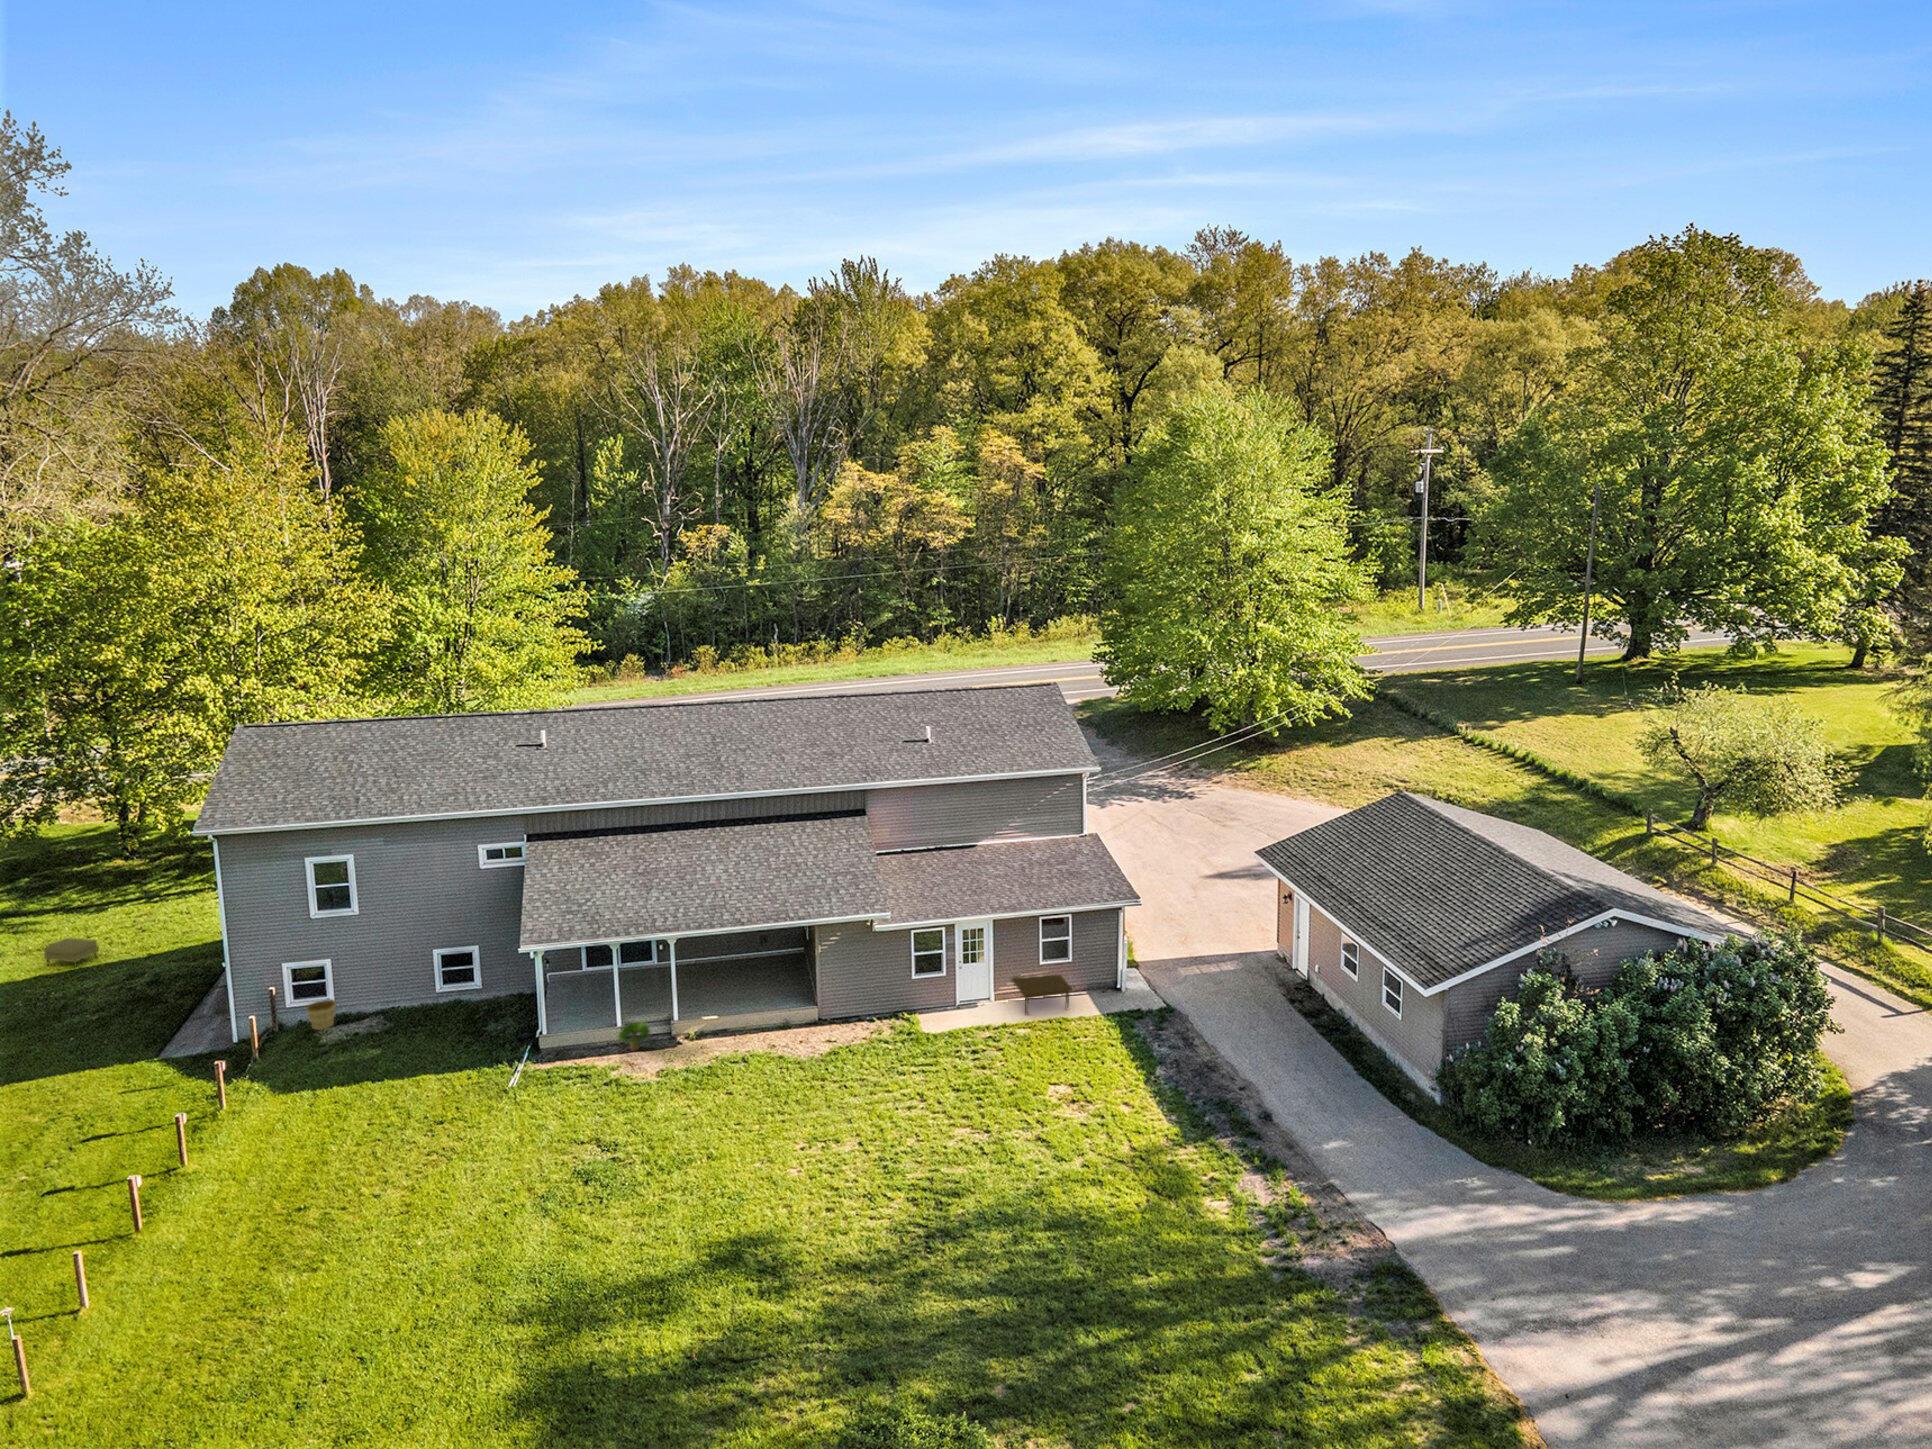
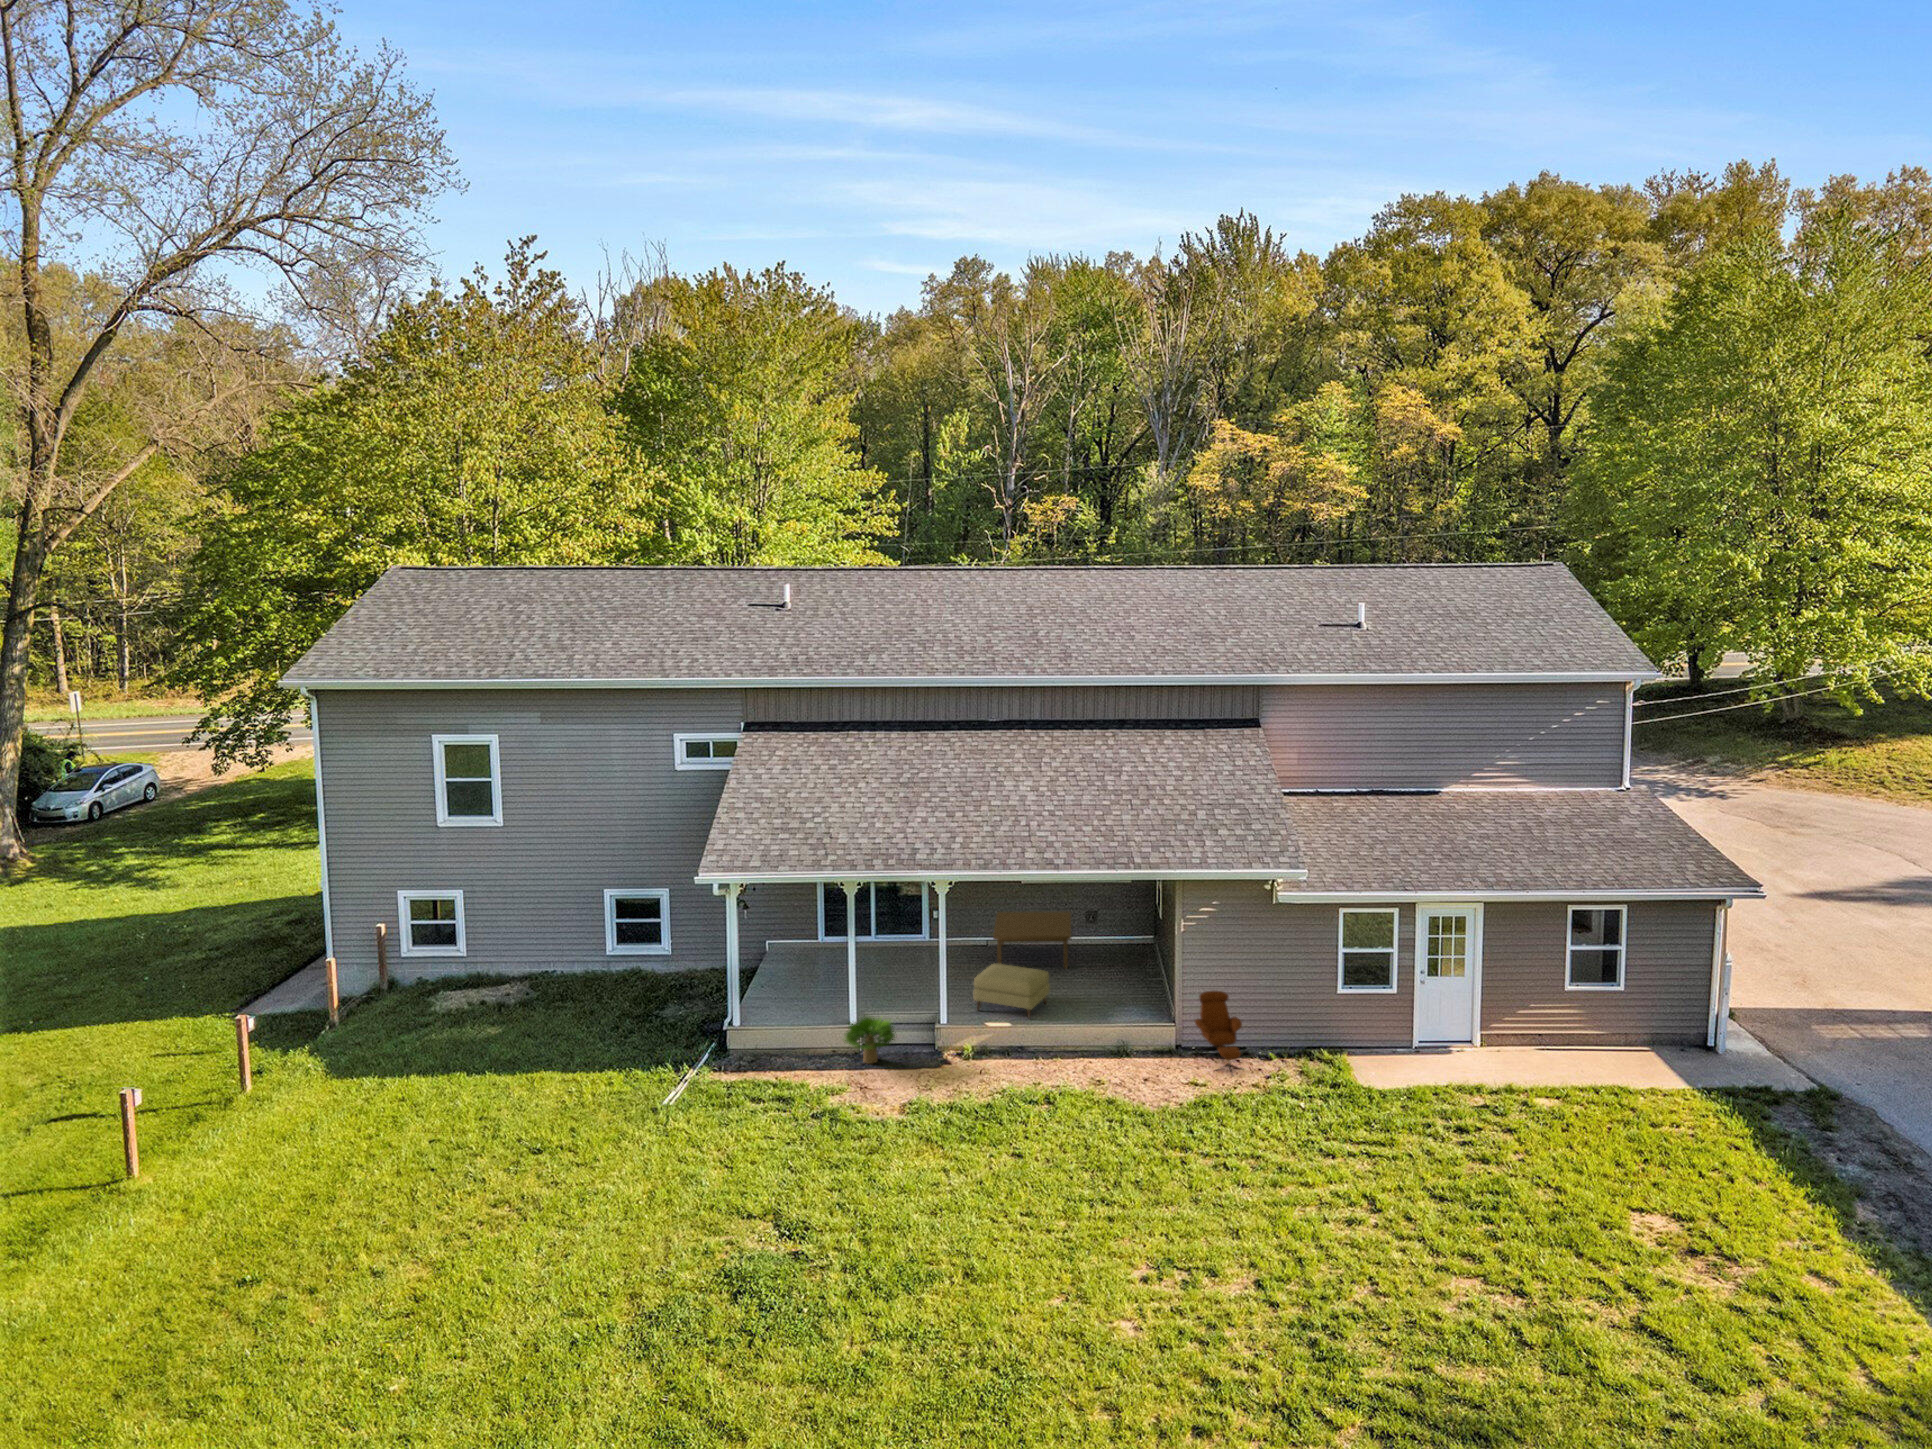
ottoman: present [44,938,98,967] -> present [974,964,1050,1019]
coffee table: present [1011,974,1072,1015] -> present [993,911,1071,969]
lounge chair: none [833,985,861,1035] -> present [1195,991,1242,1070]
wooden bucket: present [306,1000,336,1030] -> none [441,950,483,991]

